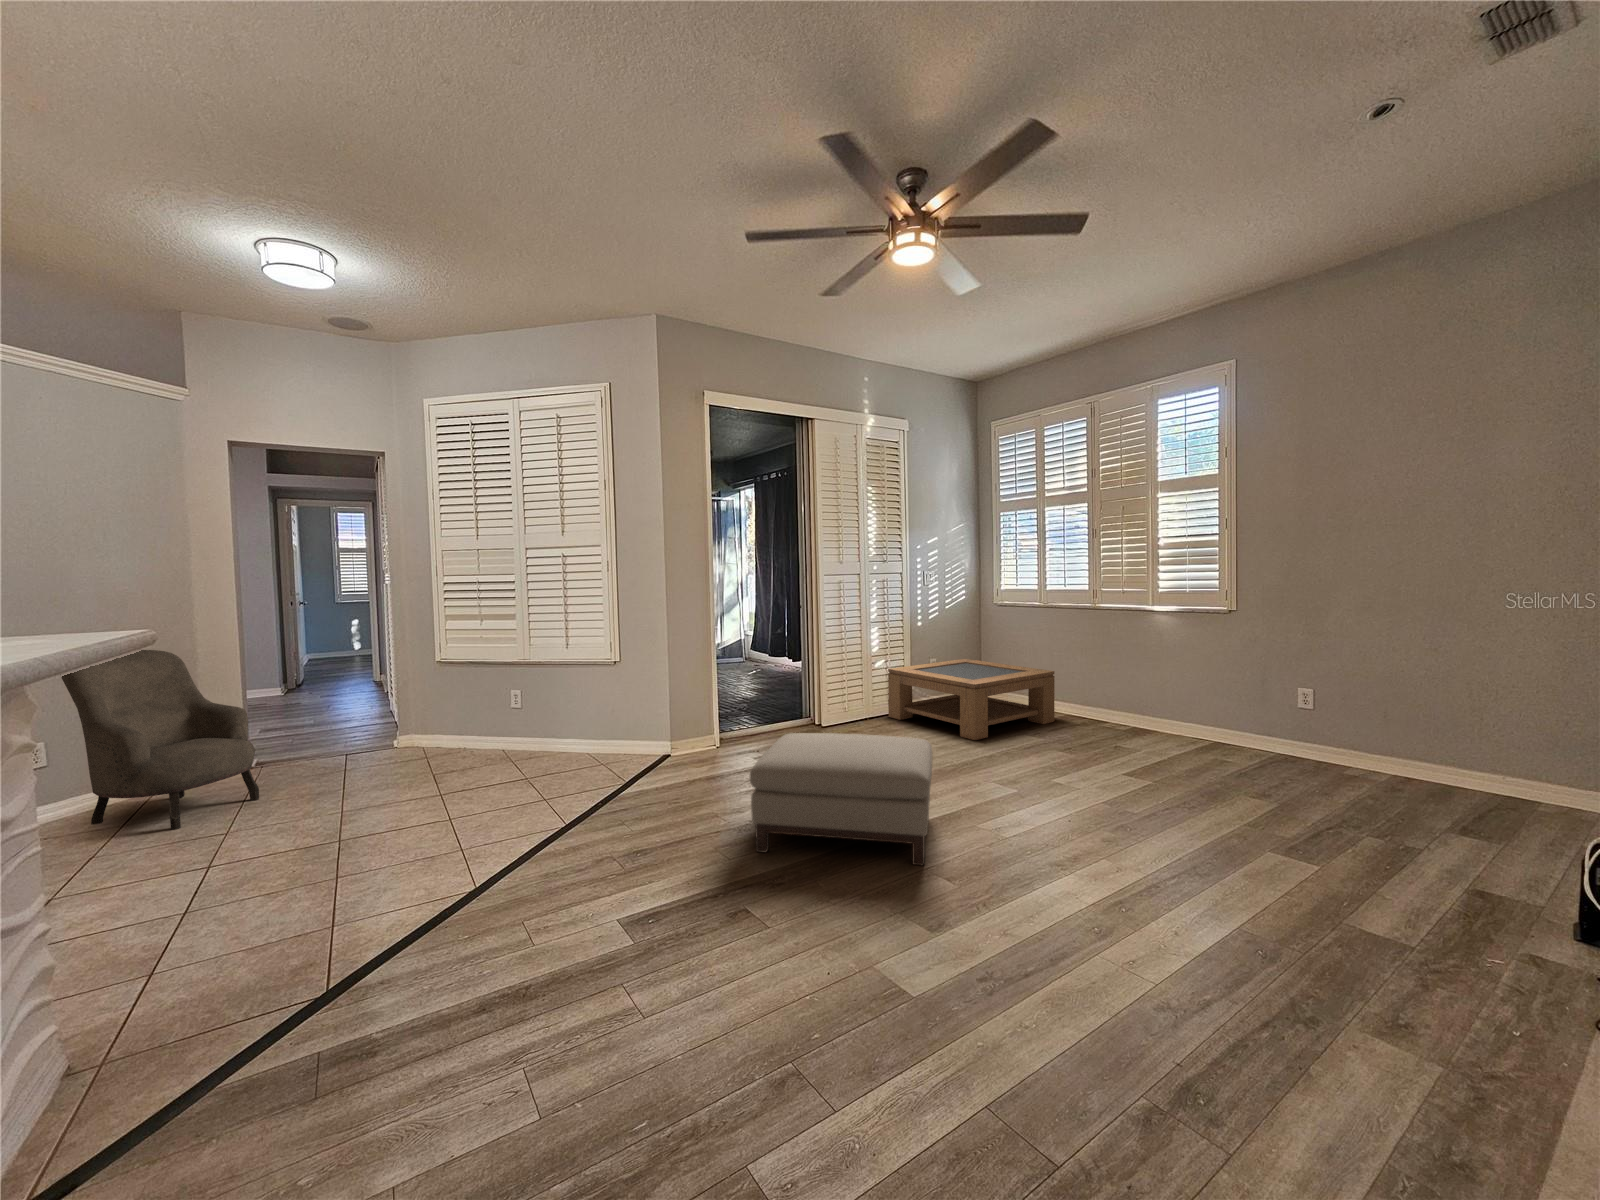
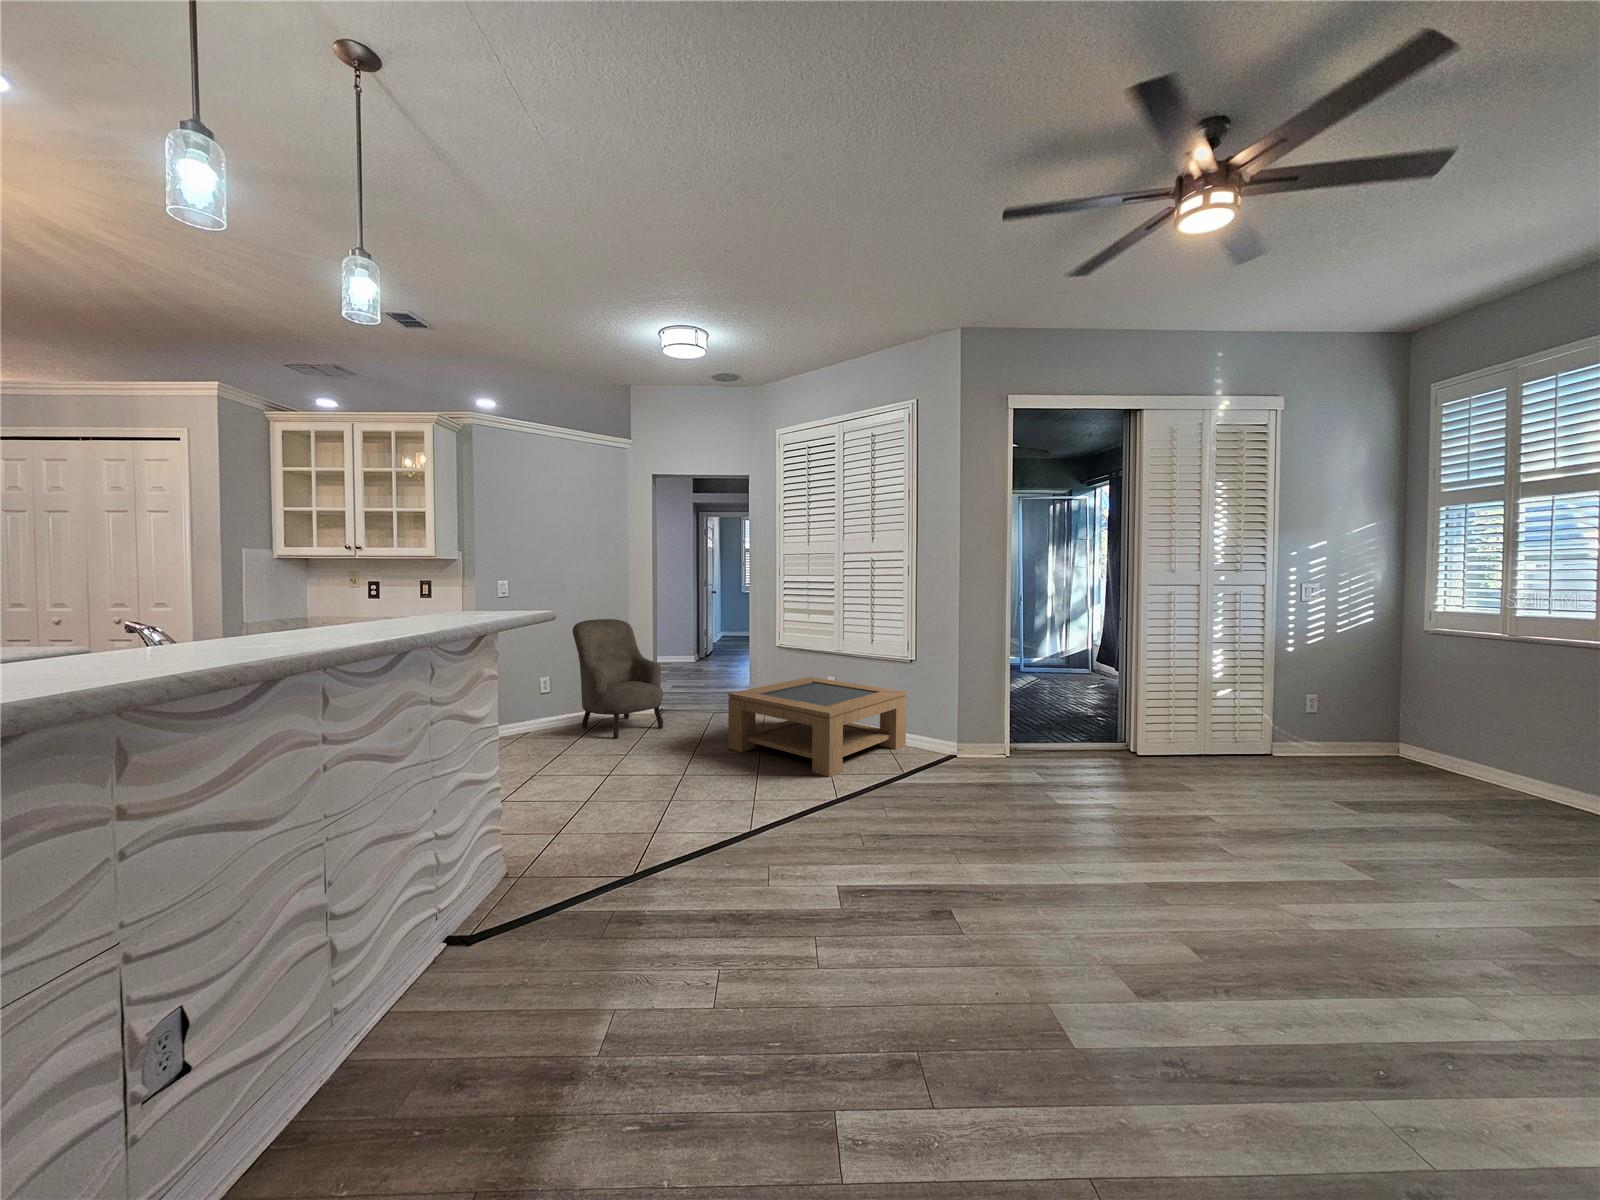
coffee table: present [888,659,1055,740] -> present [728,677,906,777]
ottoman: present [750,733,932,866] -> none [987,751,1230,936]

